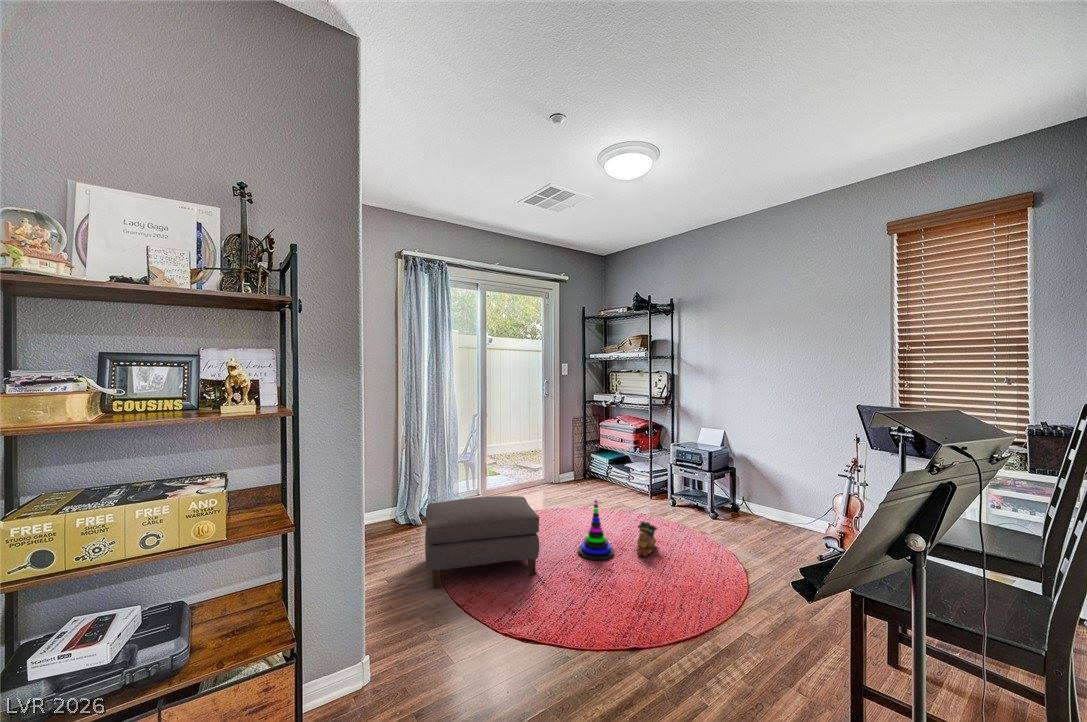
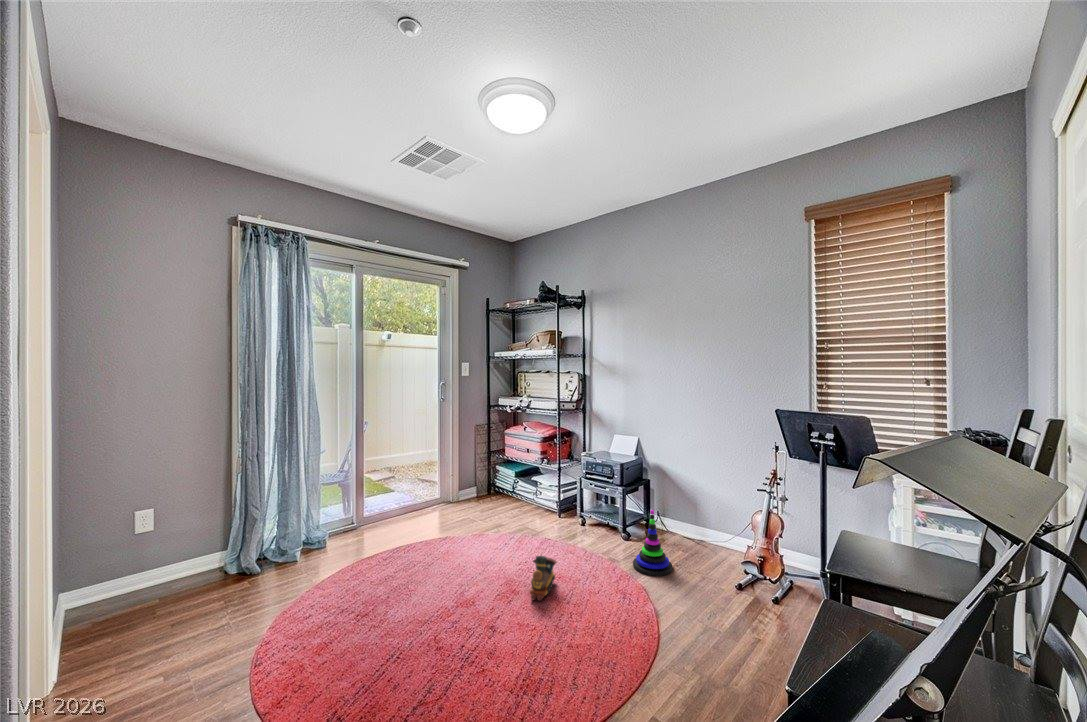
ottoman: present [425,496,539,588] -> none [227,533,400,679]
stacking toy: present [578,500,614,560] -> present [633,510,672,576]

